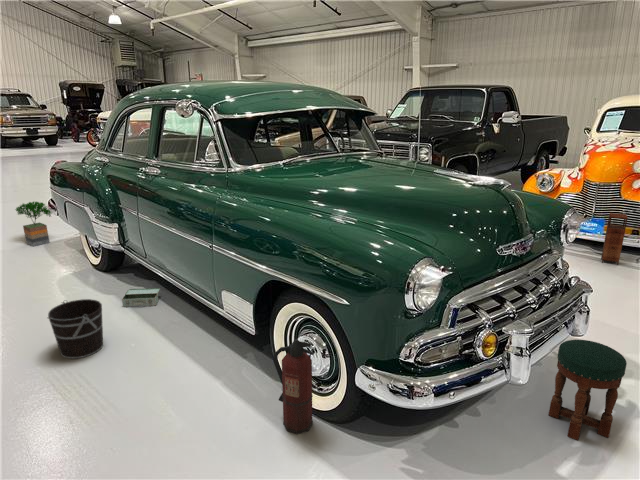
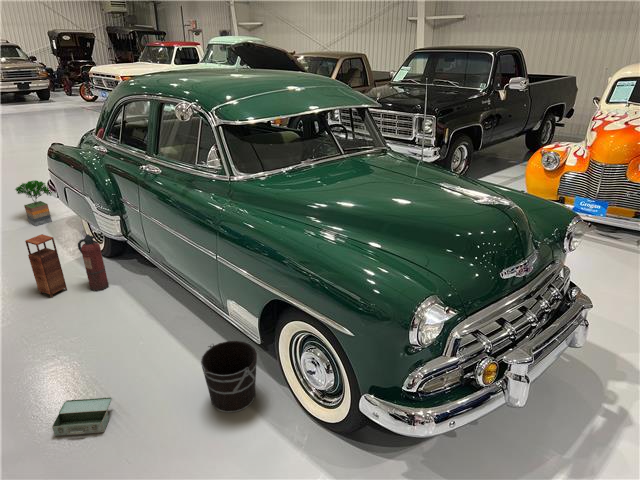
storage cabinet: present [601,213,628,265] -> present [25,234,67,298]
toolbox: present [122,288,160,307] -> present [52,397,112,436]
bucket: present [48,299,103,359] -> present [201,341,257,413]
fire extinguisher: present [273,339,314,434] -> present [78,234,109,291]
stool: present [549,340,627,440] -> none [543,354,622,450]

